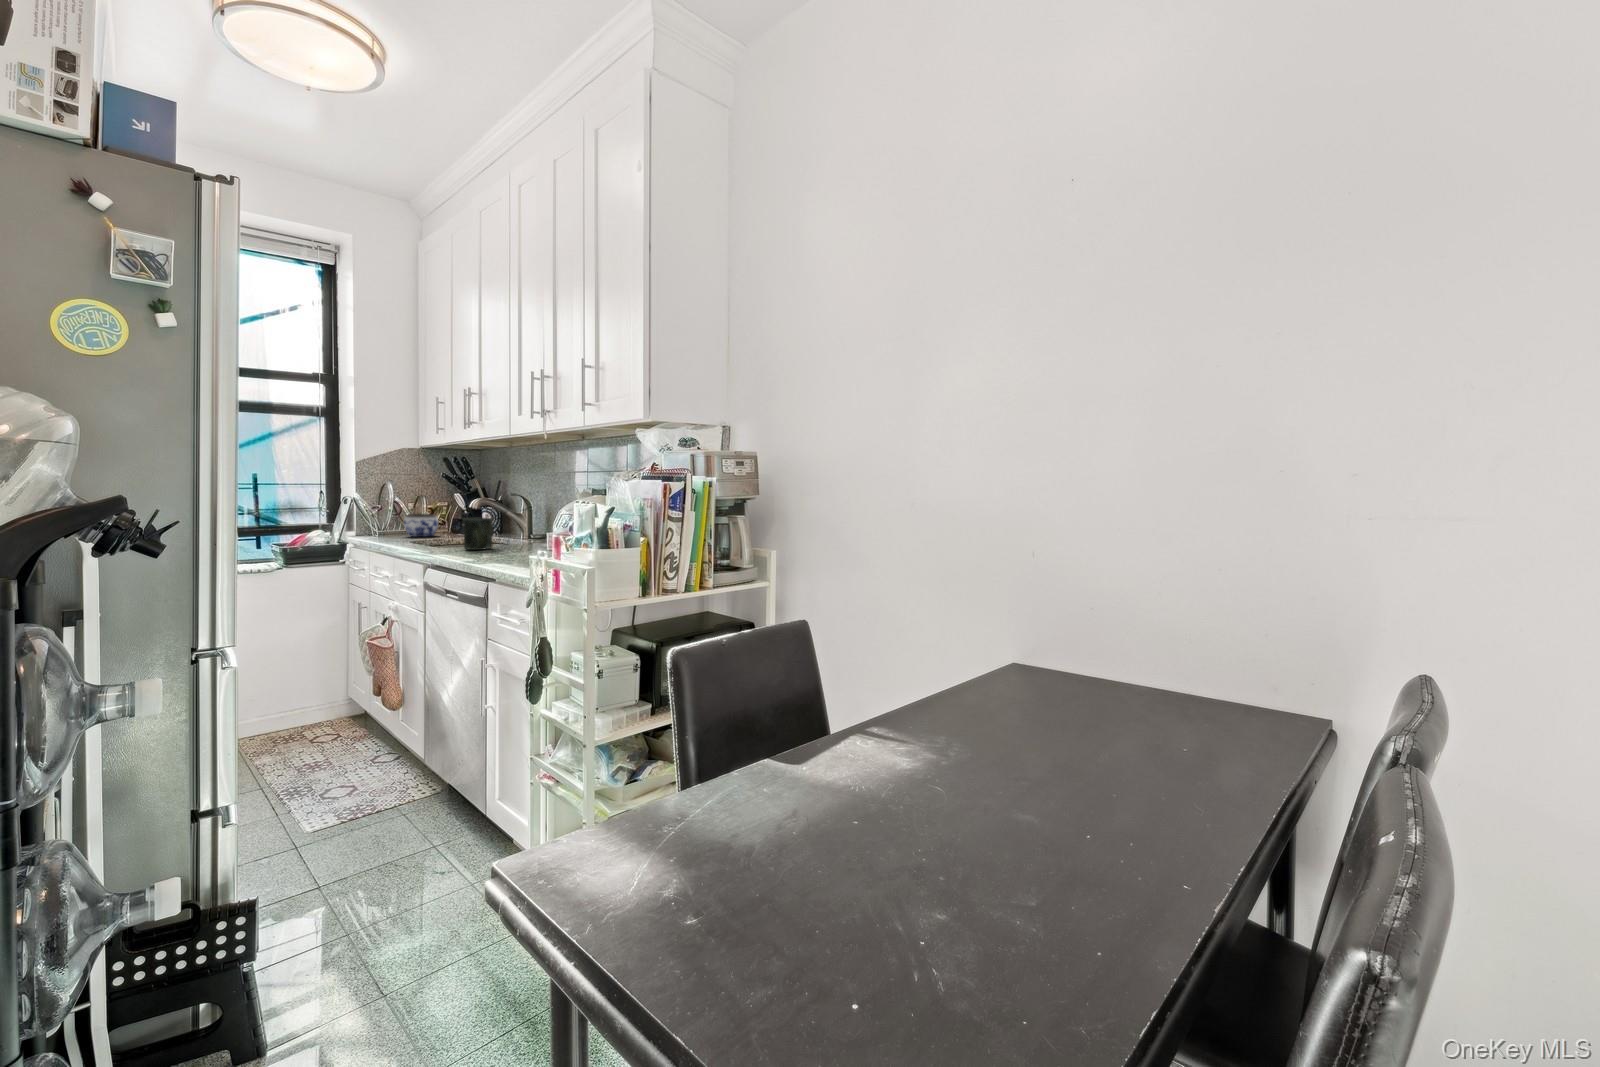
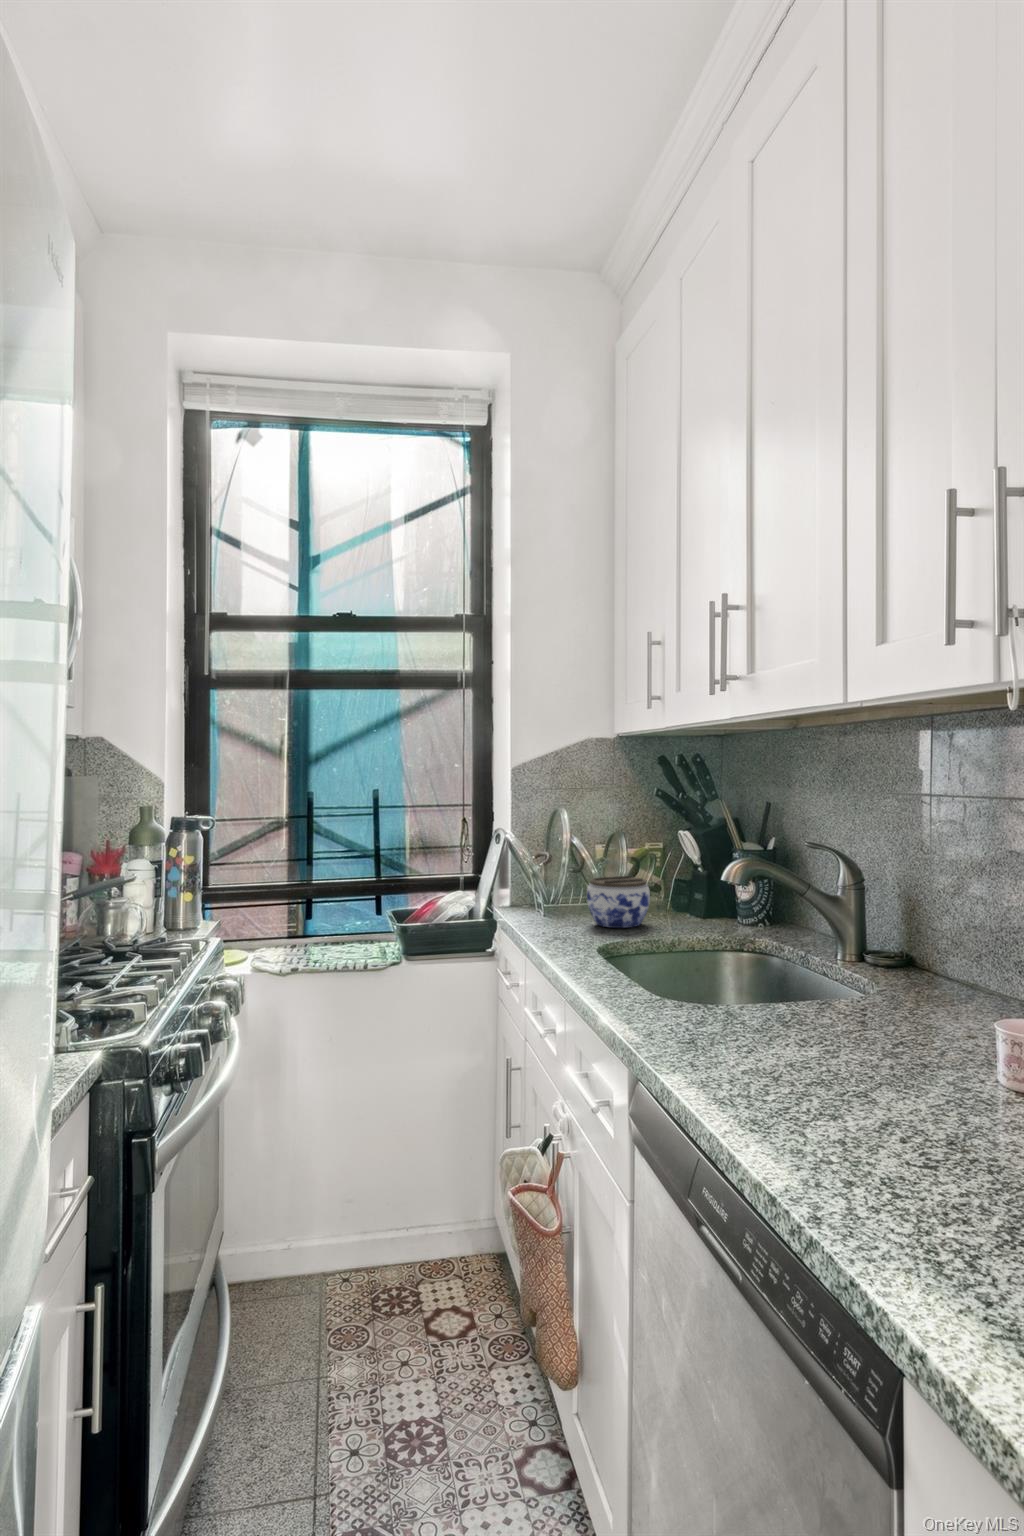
mug: present [463,518,494,550] -> none [724,947,809,1056]

